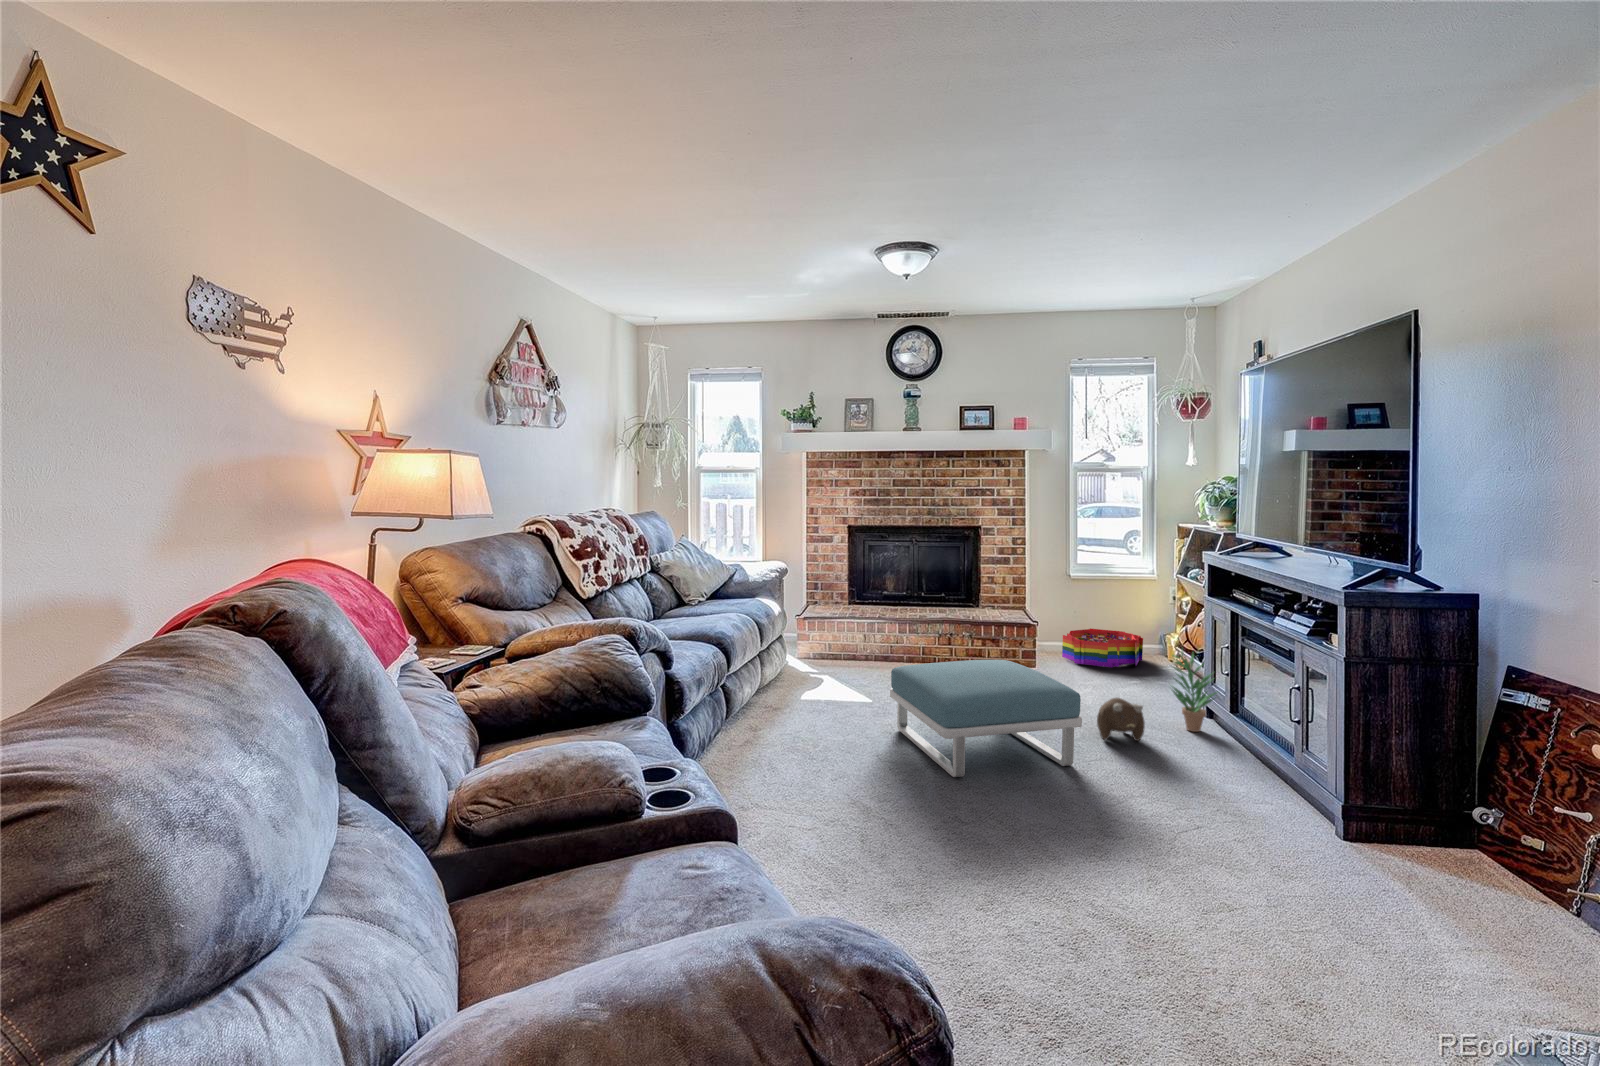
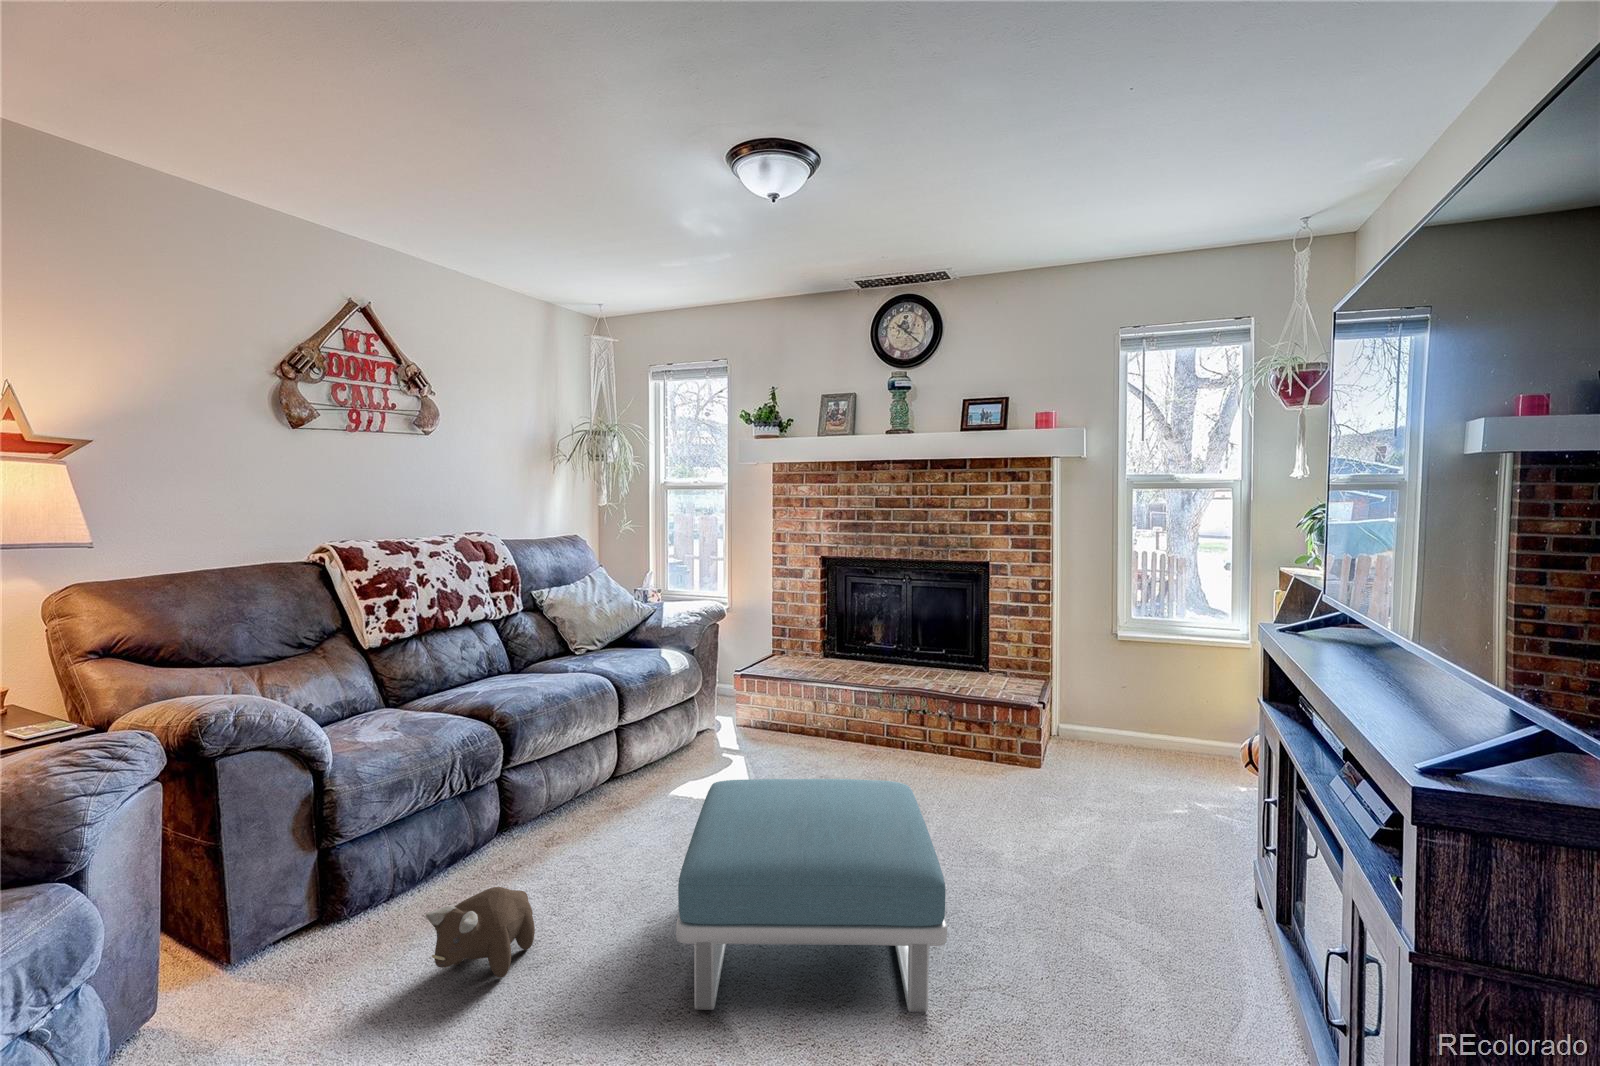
storage bin: present [1062,628,1143,668] -> none [1095,714,1218,785]
potted plant: present [1172,651,1216,732] -> none [1176,794,1272,955]
plush toy: present [1097,698,1145,741] -> present [426,887,535,978]

